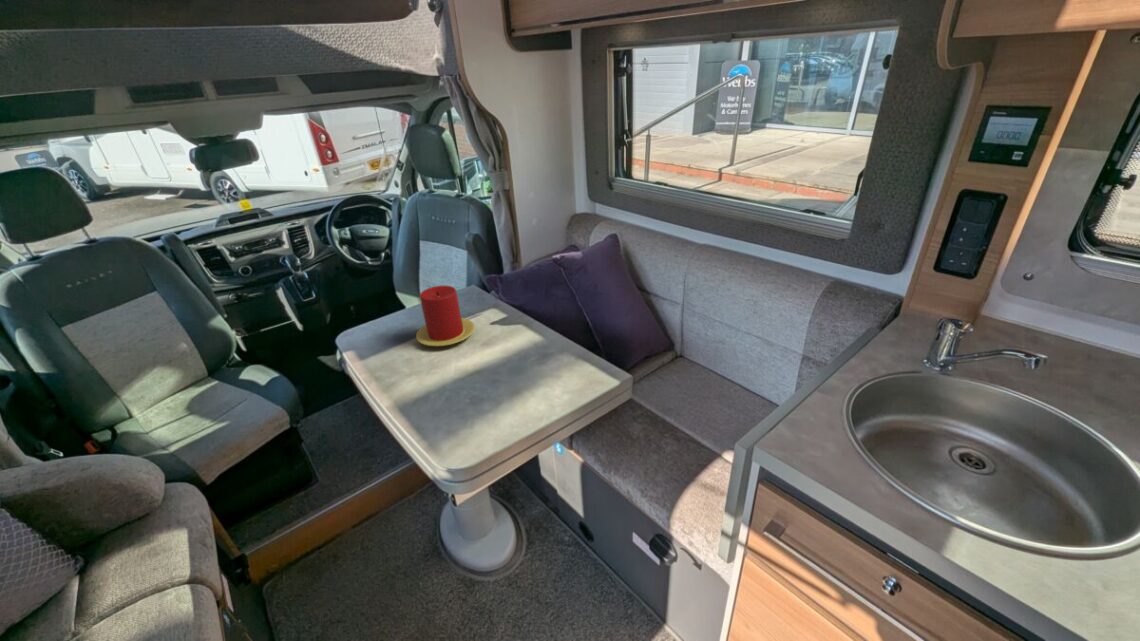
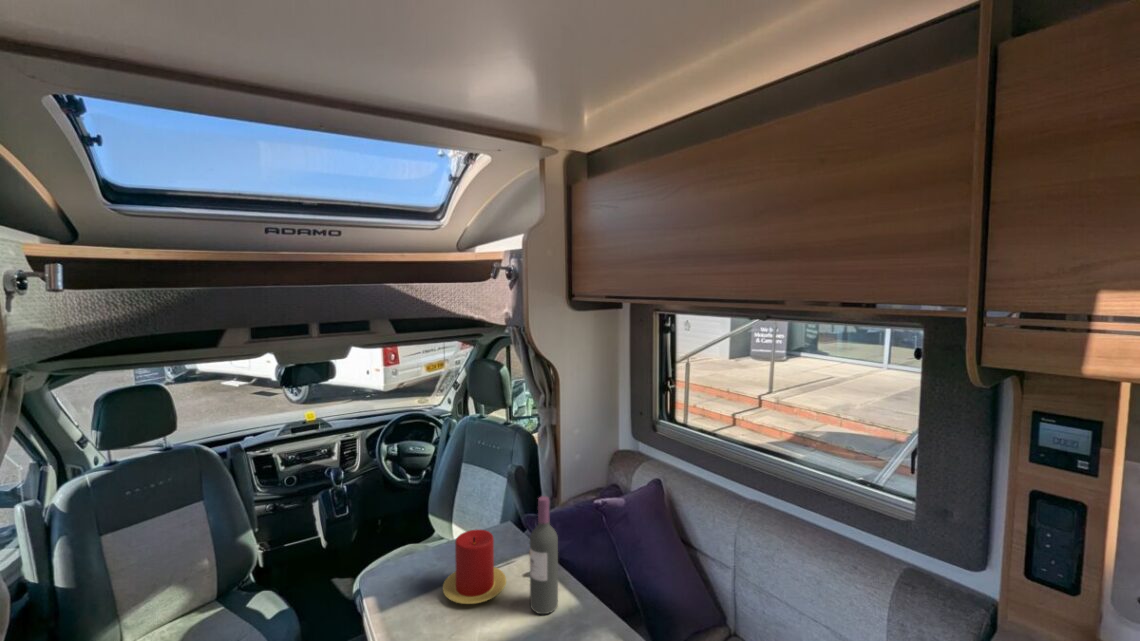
wine bottle: none [491,246,524,347] -> present [530,496,558,614]

